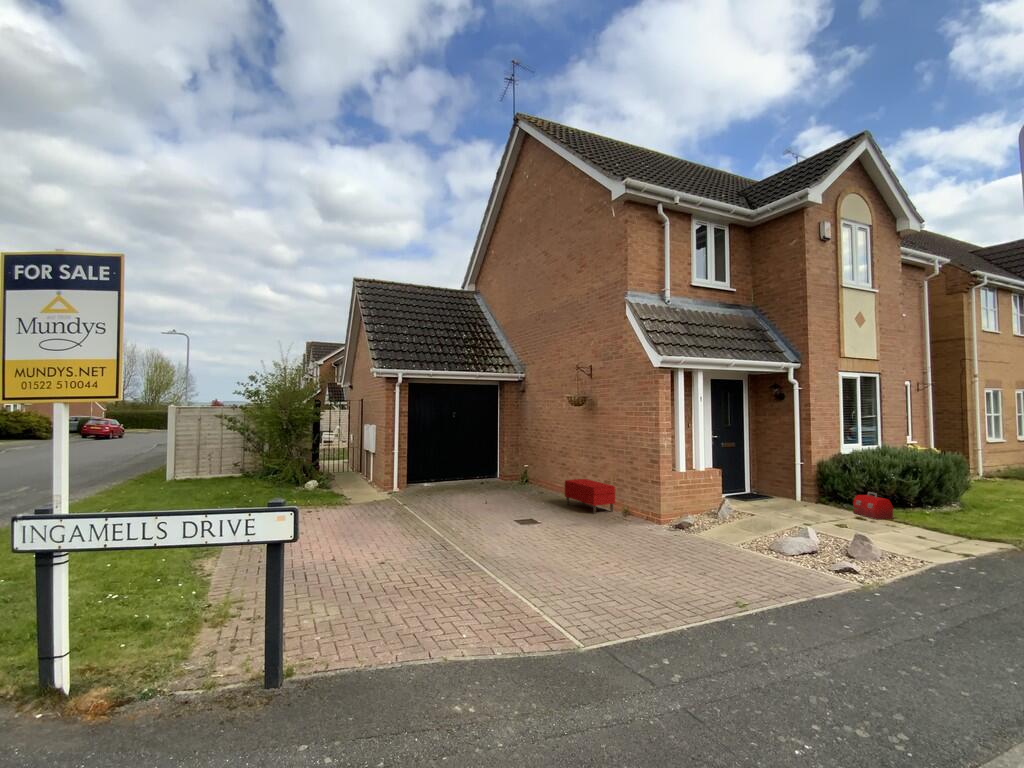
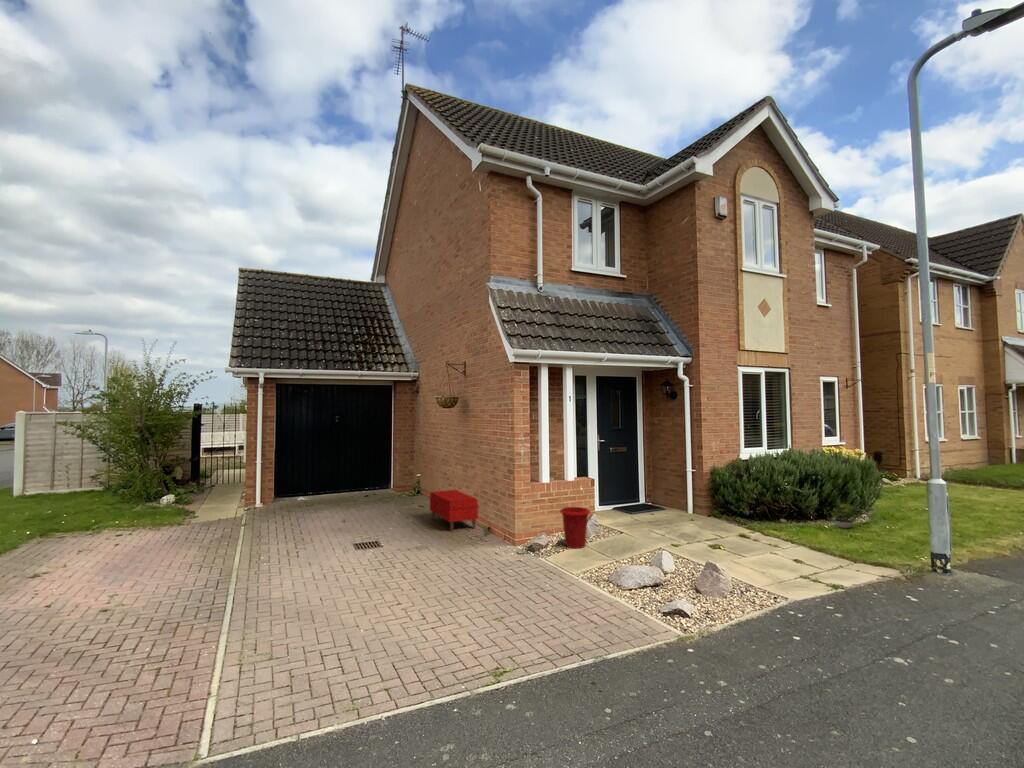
toolbox: present [853,492,893,519] -> none [747,502,787,534]
waste bin: none [701,493,729,528] -> present [560,507,590,548]
potted plant: none [928,494,955,516] -> present [831,504,857,528]

